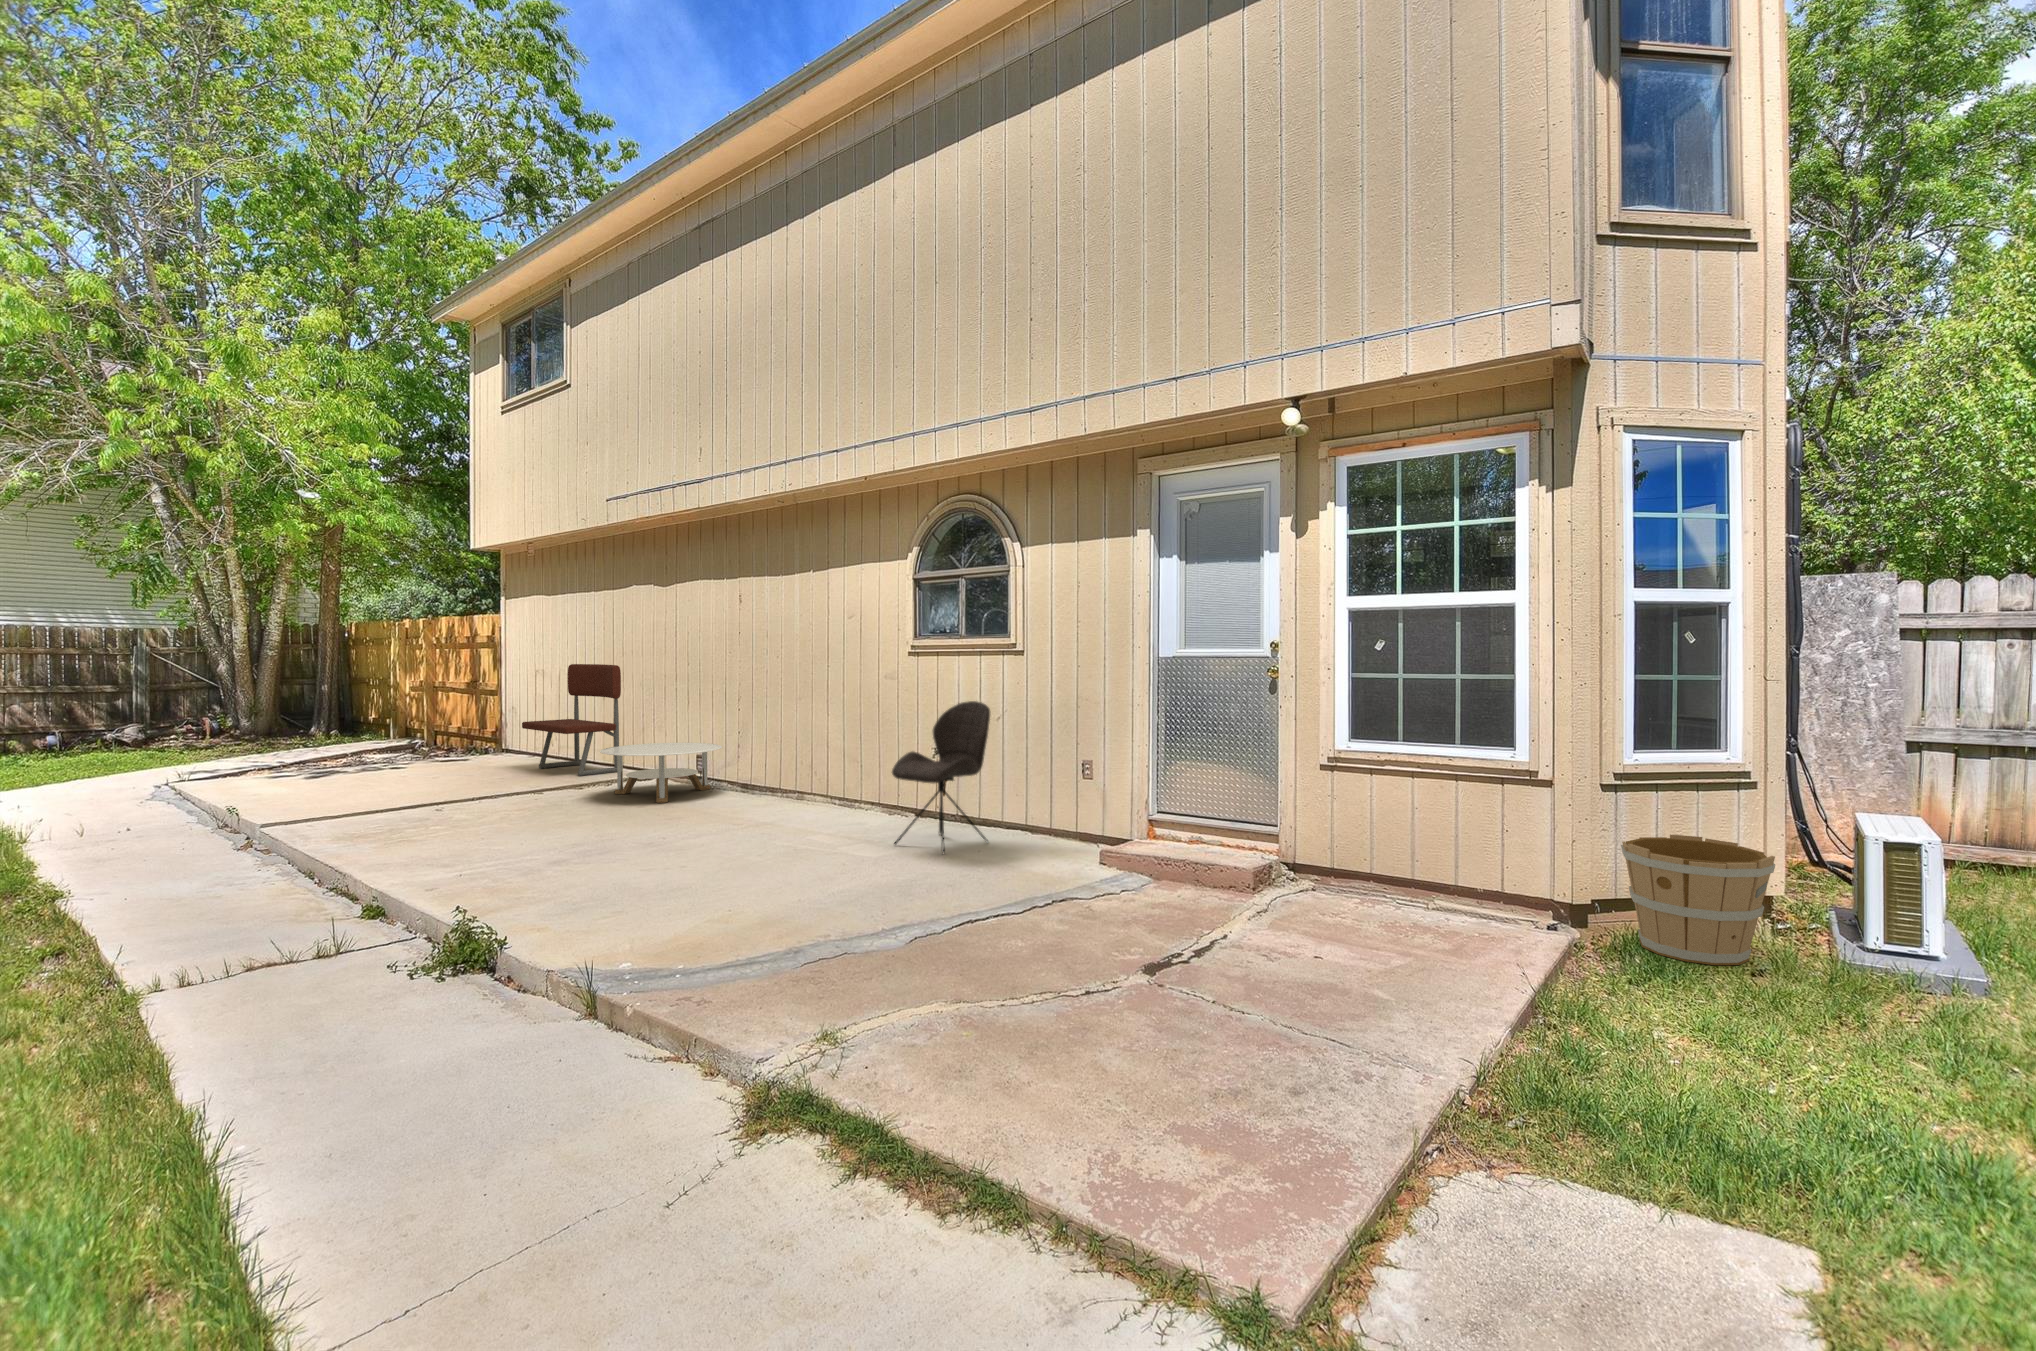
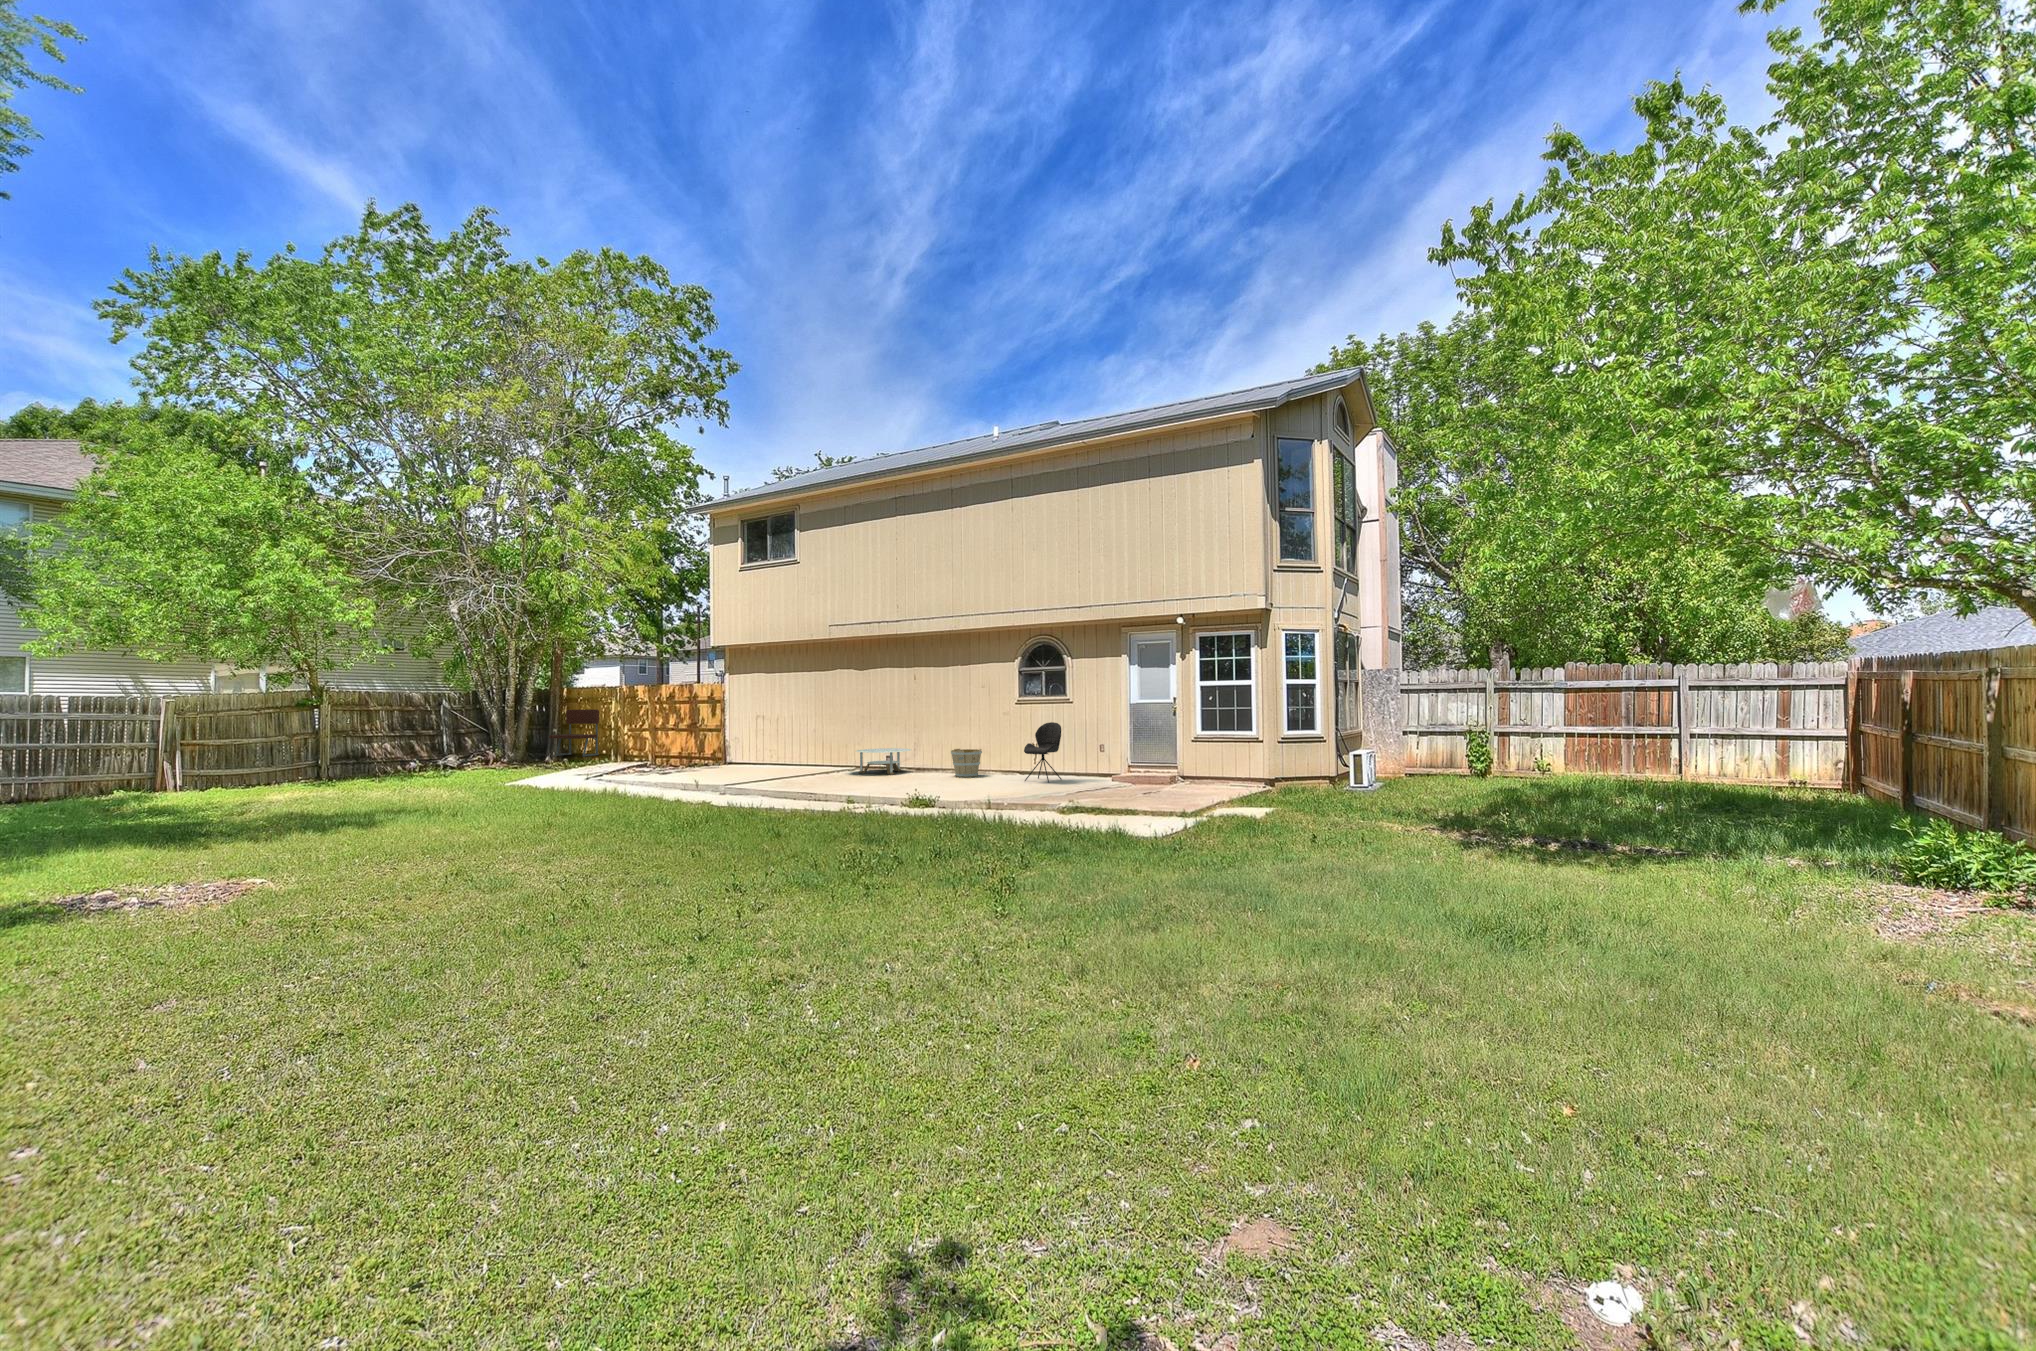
bench: present [522,664,621,776] -> present [549,709,599,757]
wooden bucket: present [1621,834,1775,965] -> present [951,749,982,777]

